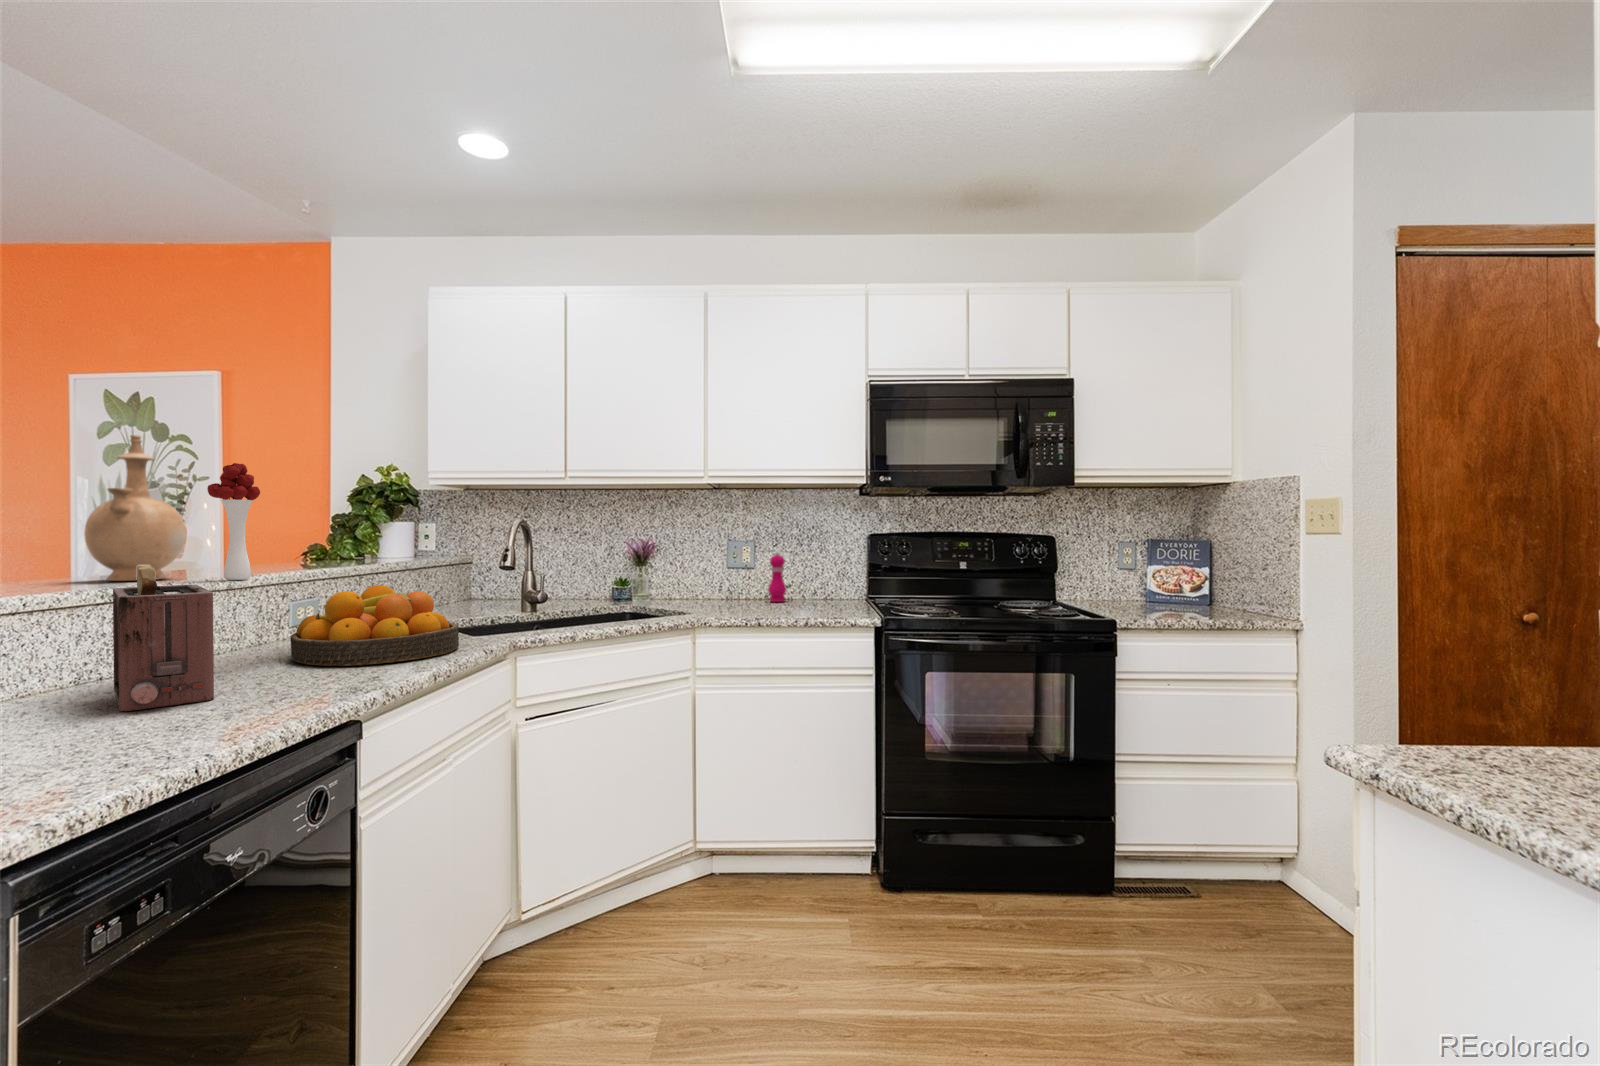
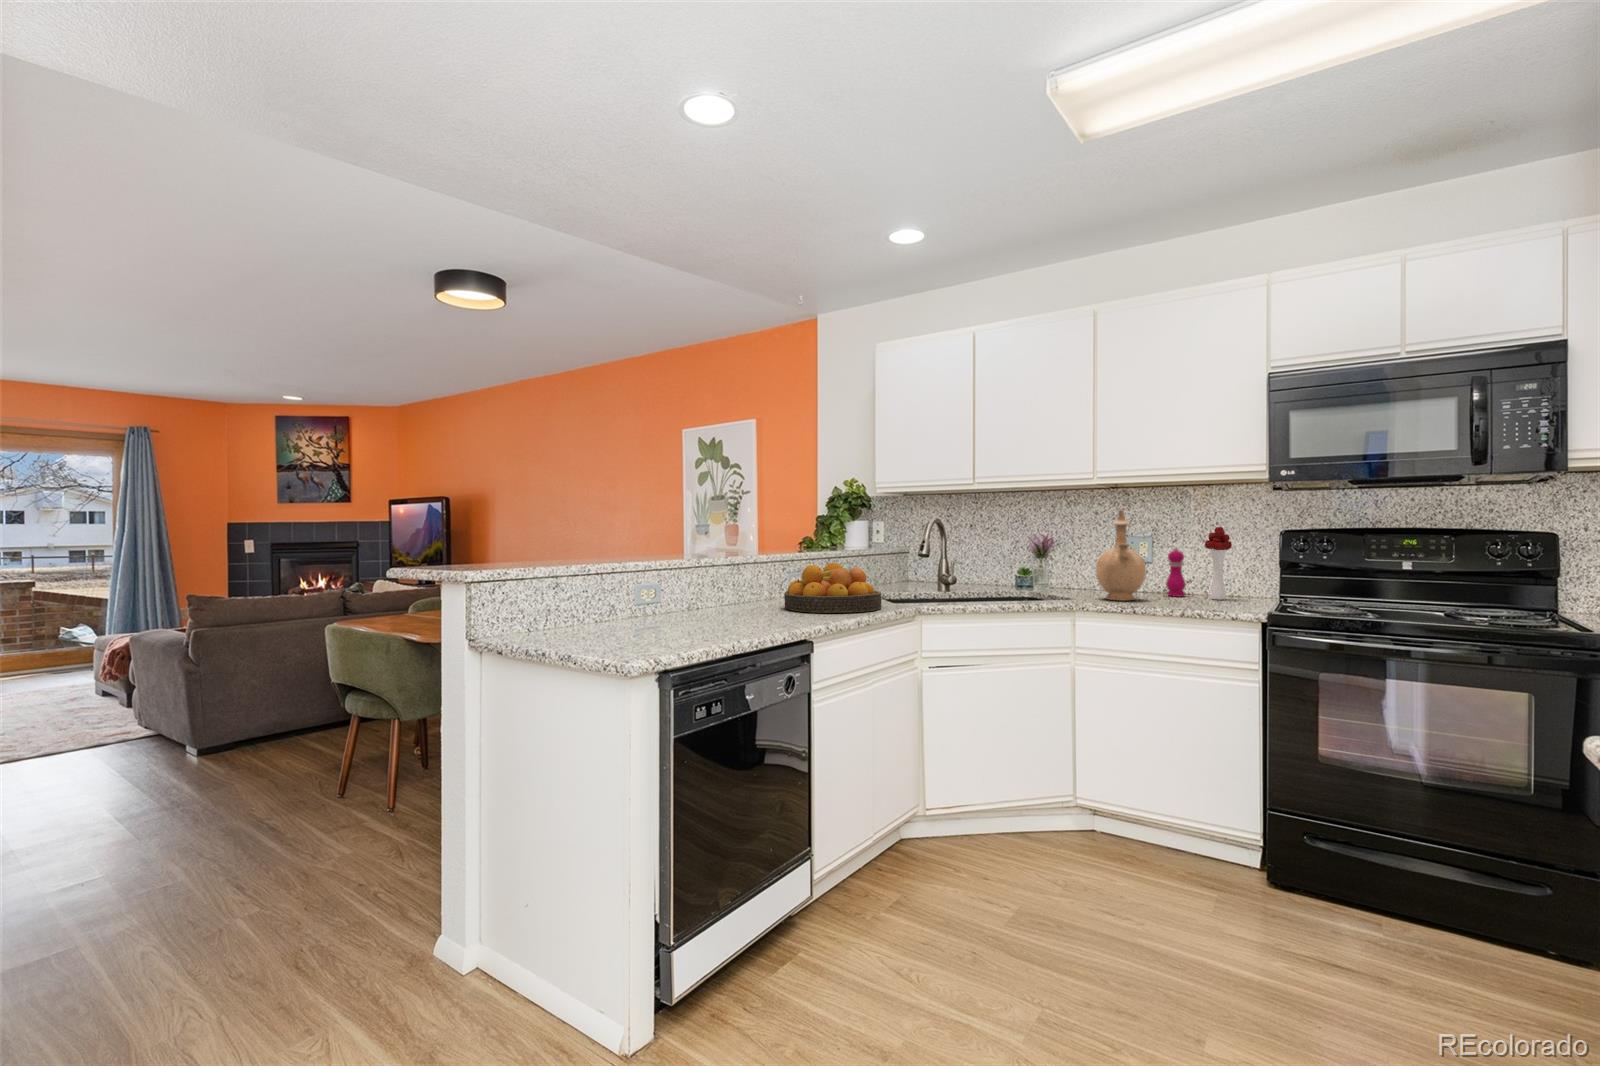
vase: present [84,435,186,581] -> present [1096,509,1146,601]
flower bouquet: present [207,463,260,580] -> present [1205,527,1232,600]
toaster: present [113,565,214,711] -> none [702,544,744,622]

